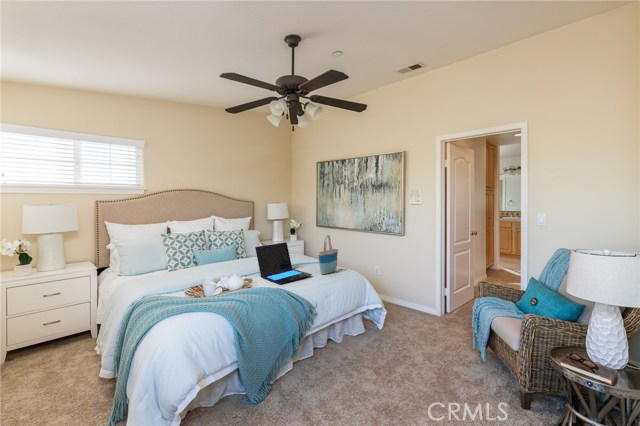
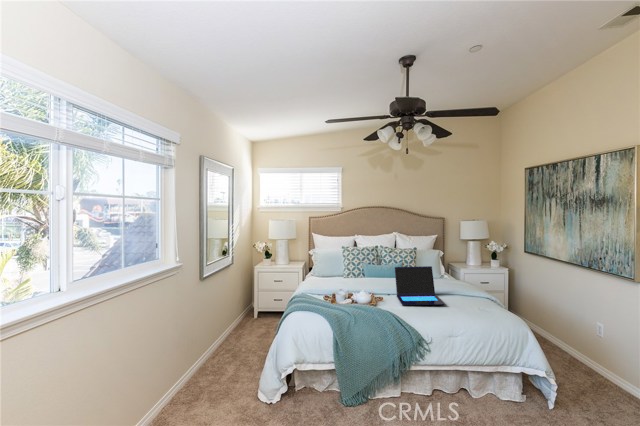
tote bag: present [319,235,338,274] -> none [455,264,488,307]

